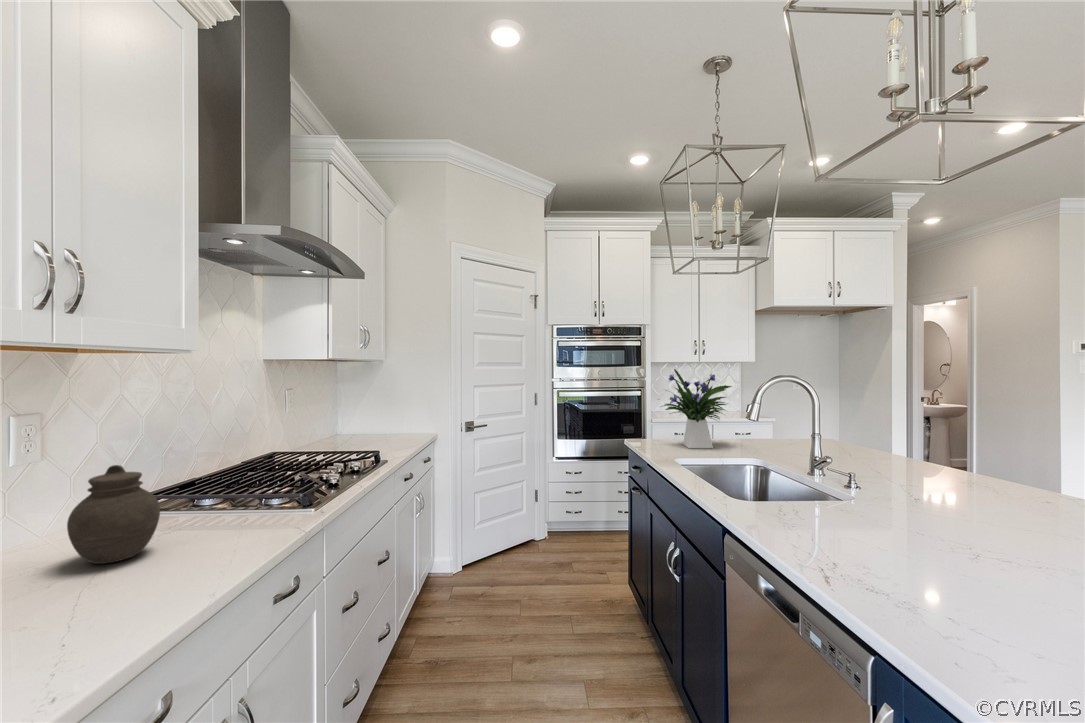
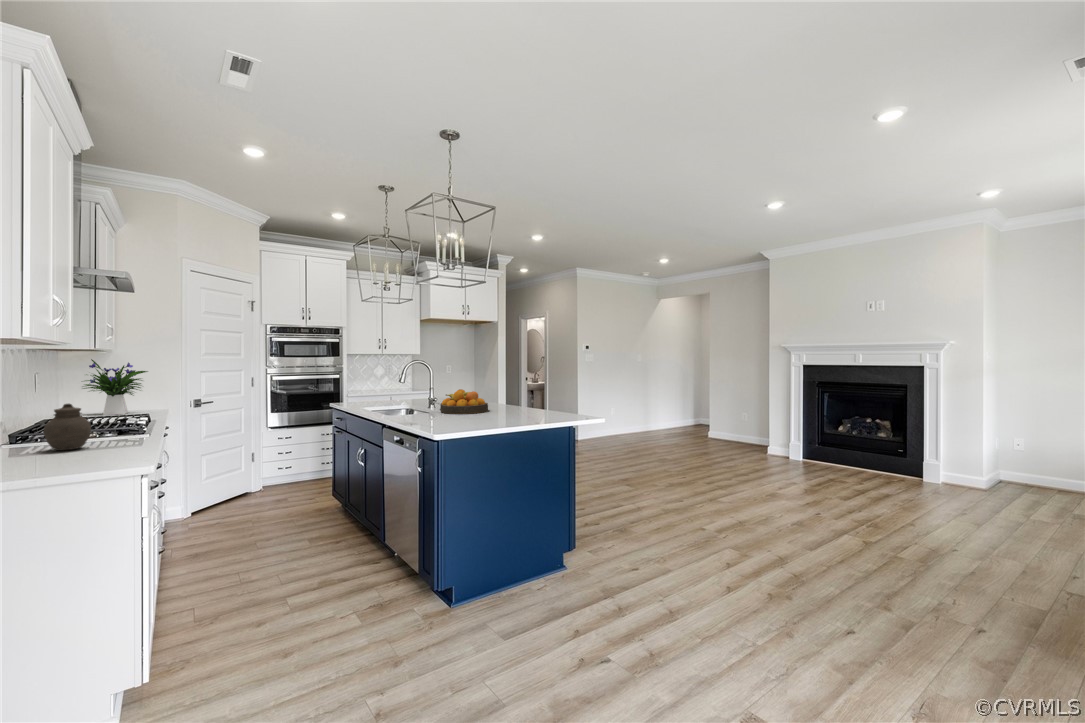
flower arrangement: present [661,369,732,448] -> present [83,359,148,415]
fruit bowl: none [872,447,1043,530] -> present [440,389,488,414]

